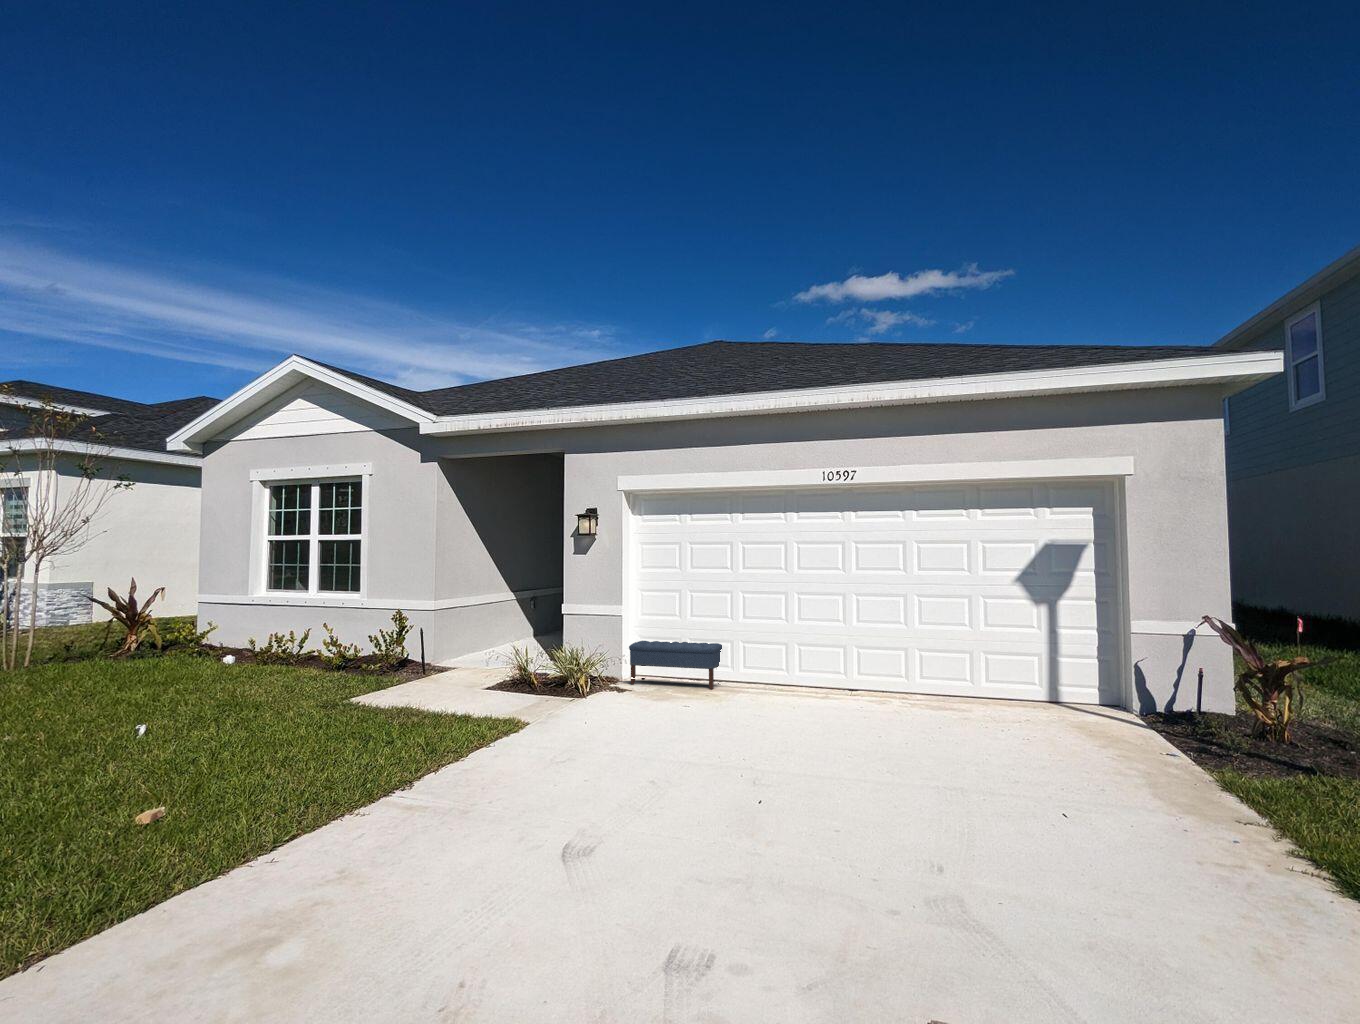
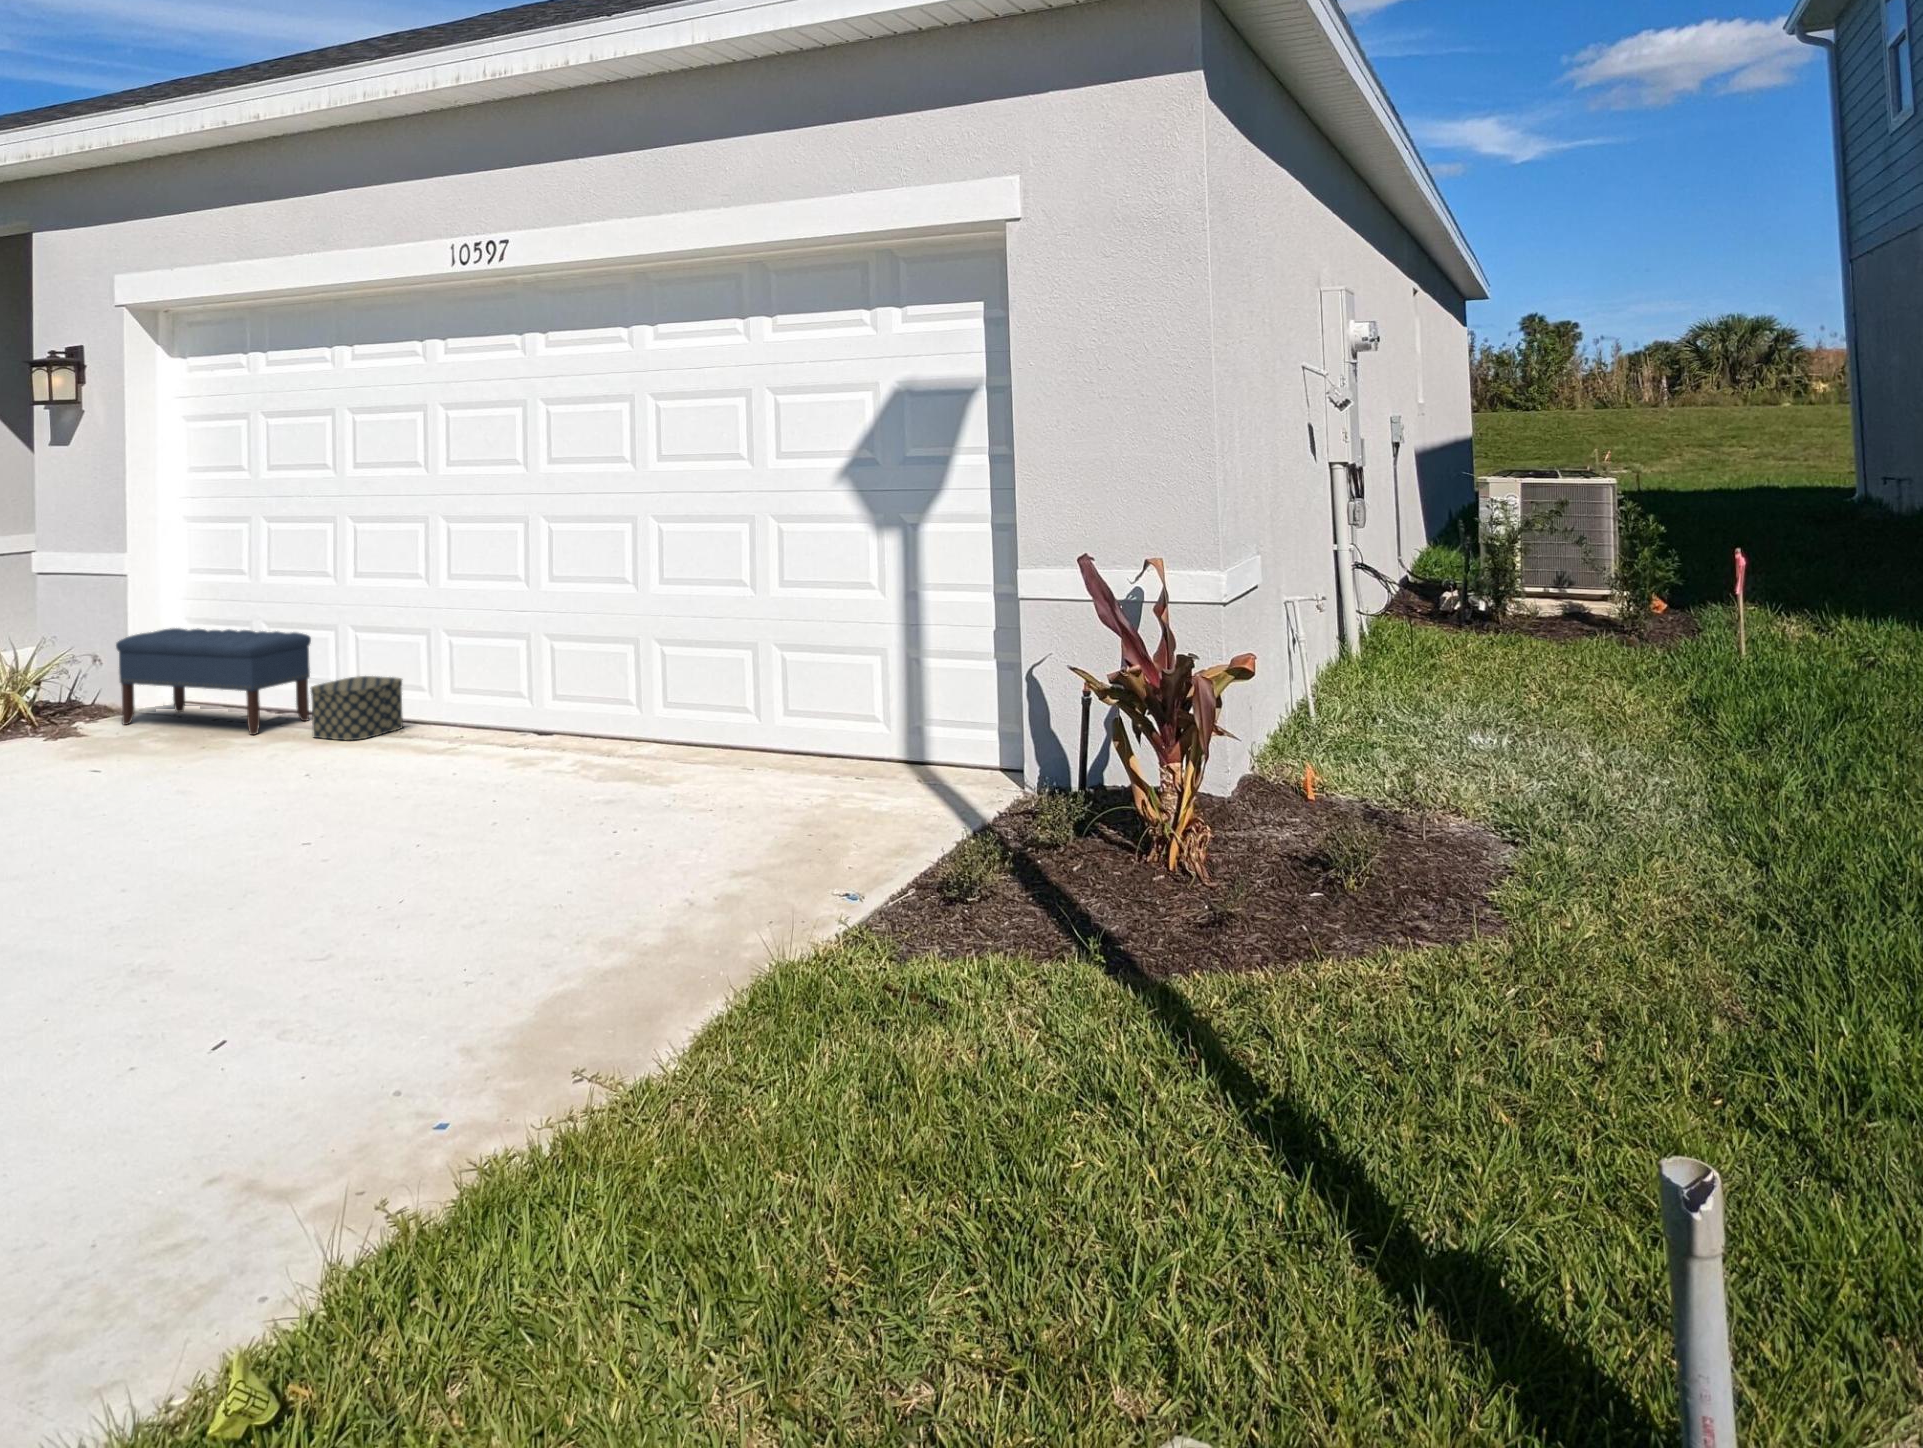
storage box: none [742,664,779,692] -> present [310,676,403,740]

